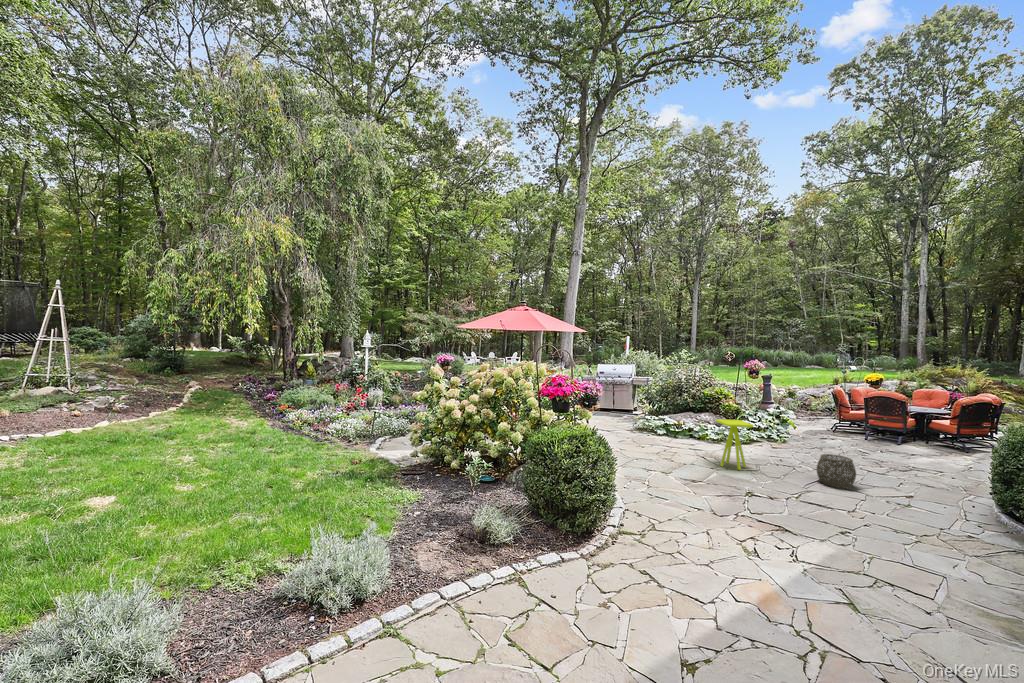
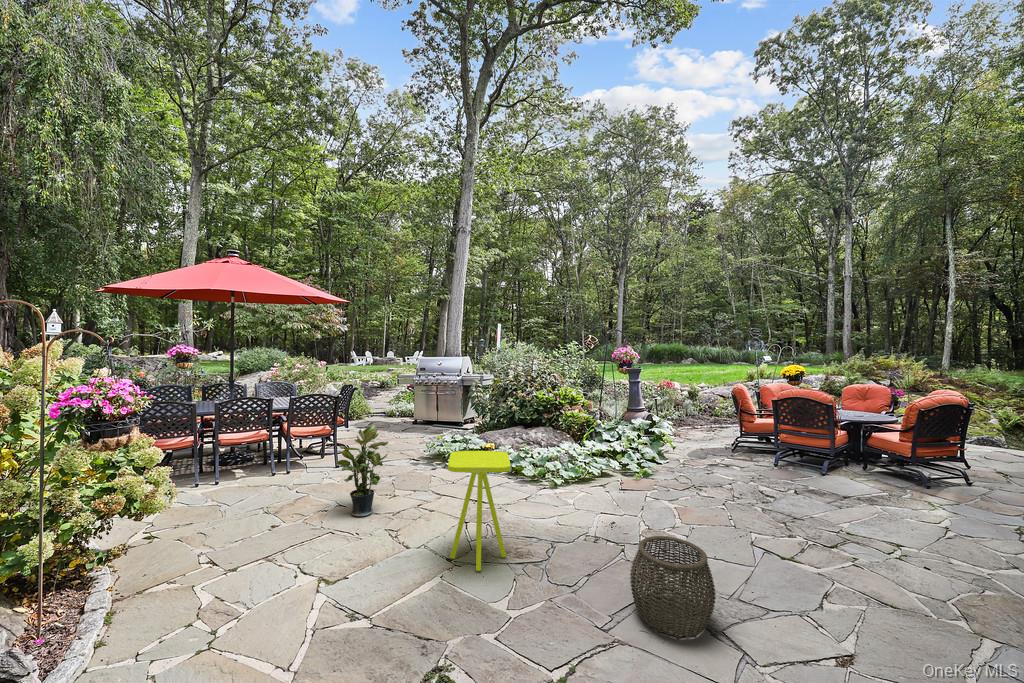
potted plant: none [640,407,665,452] -> present [336,424,388,517]

